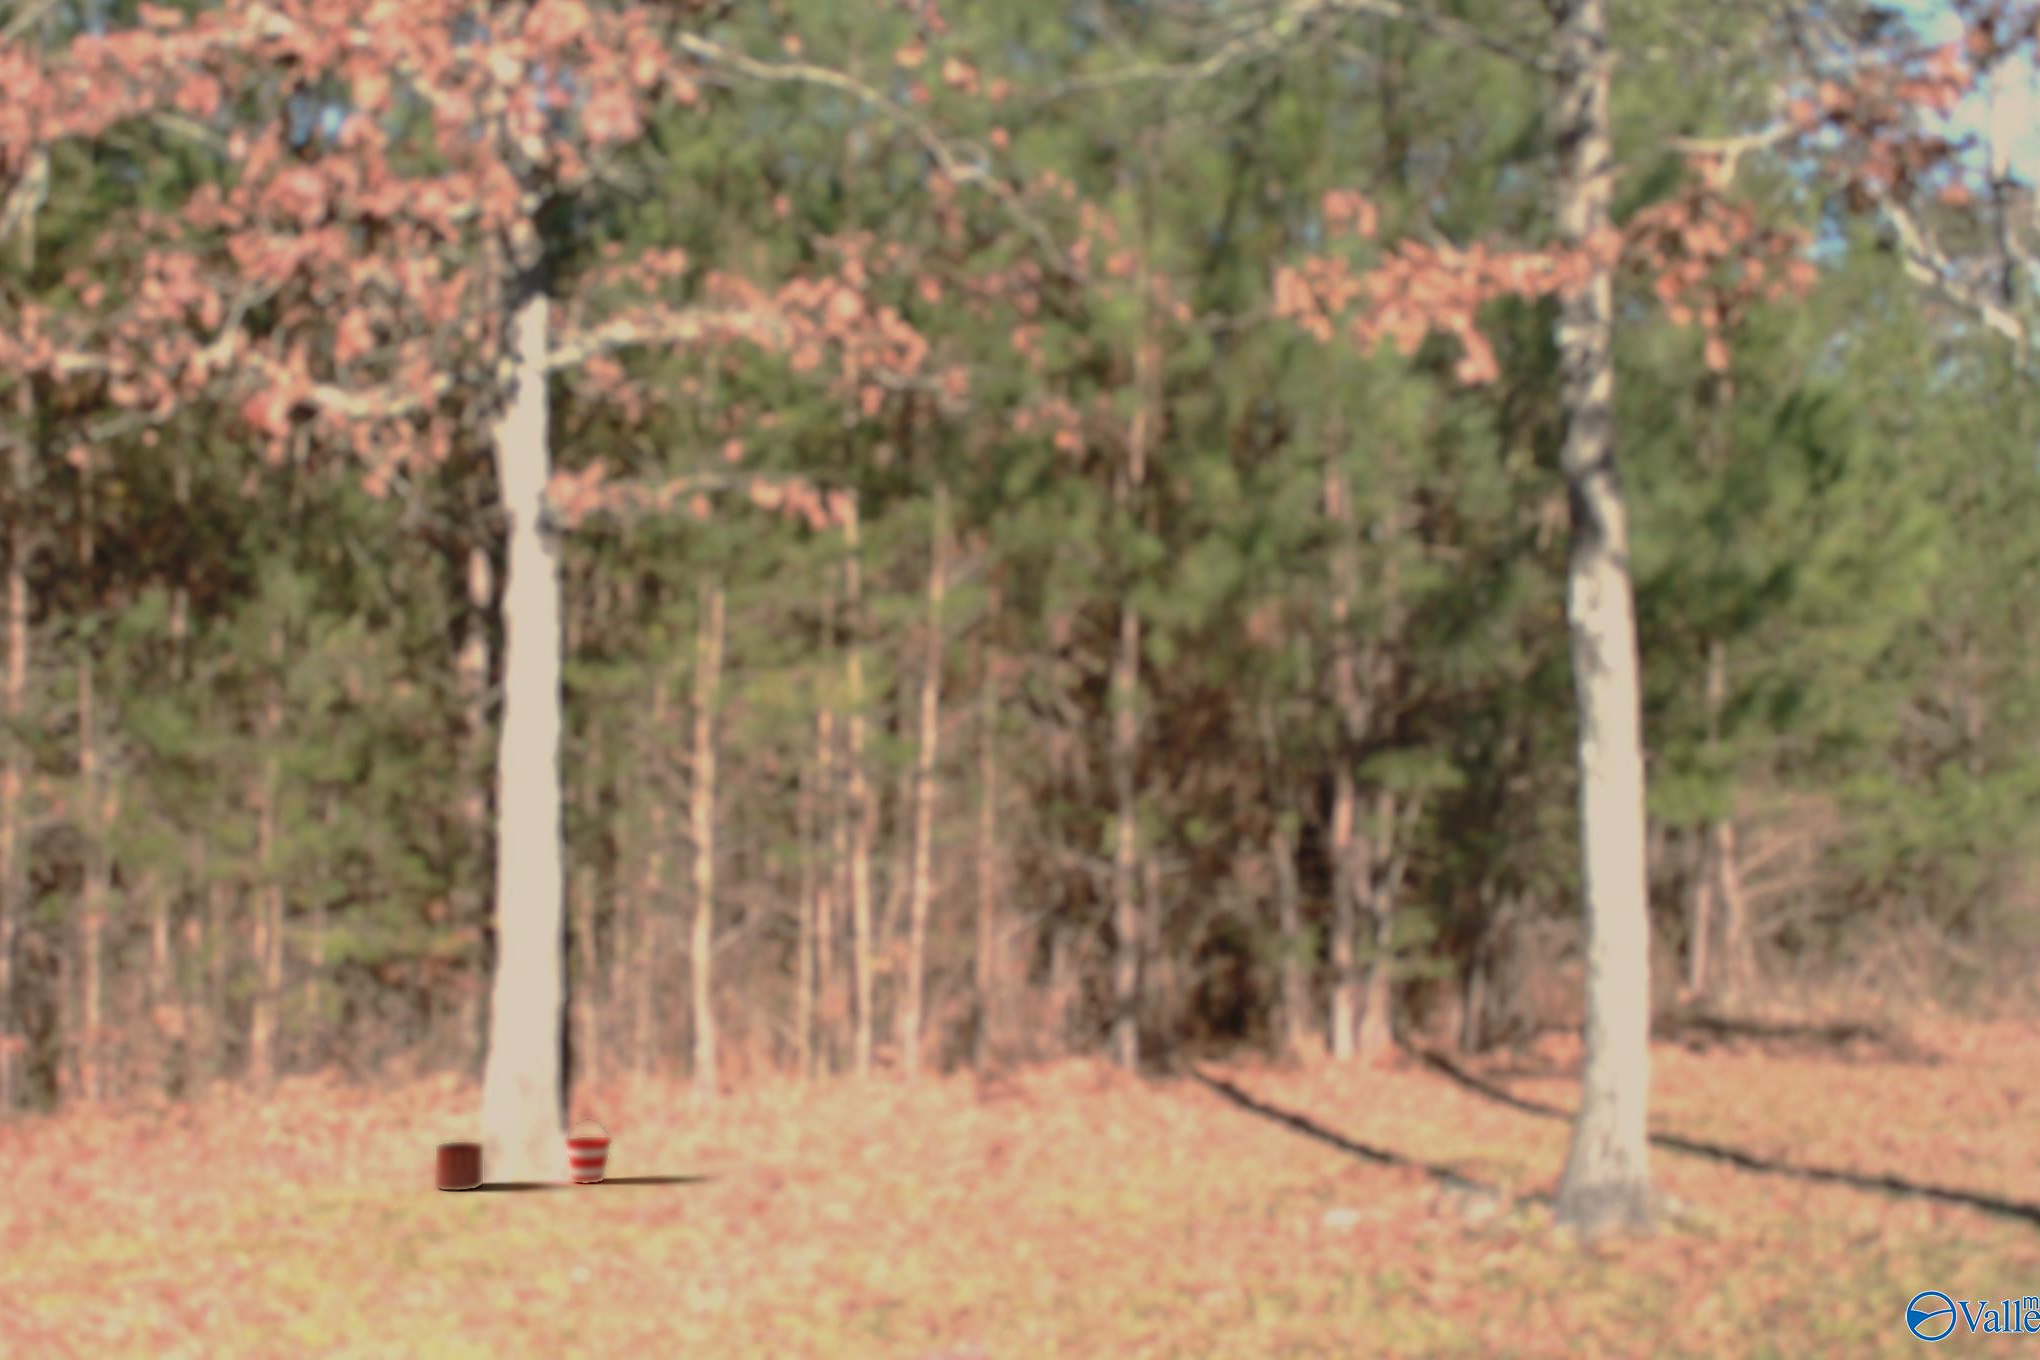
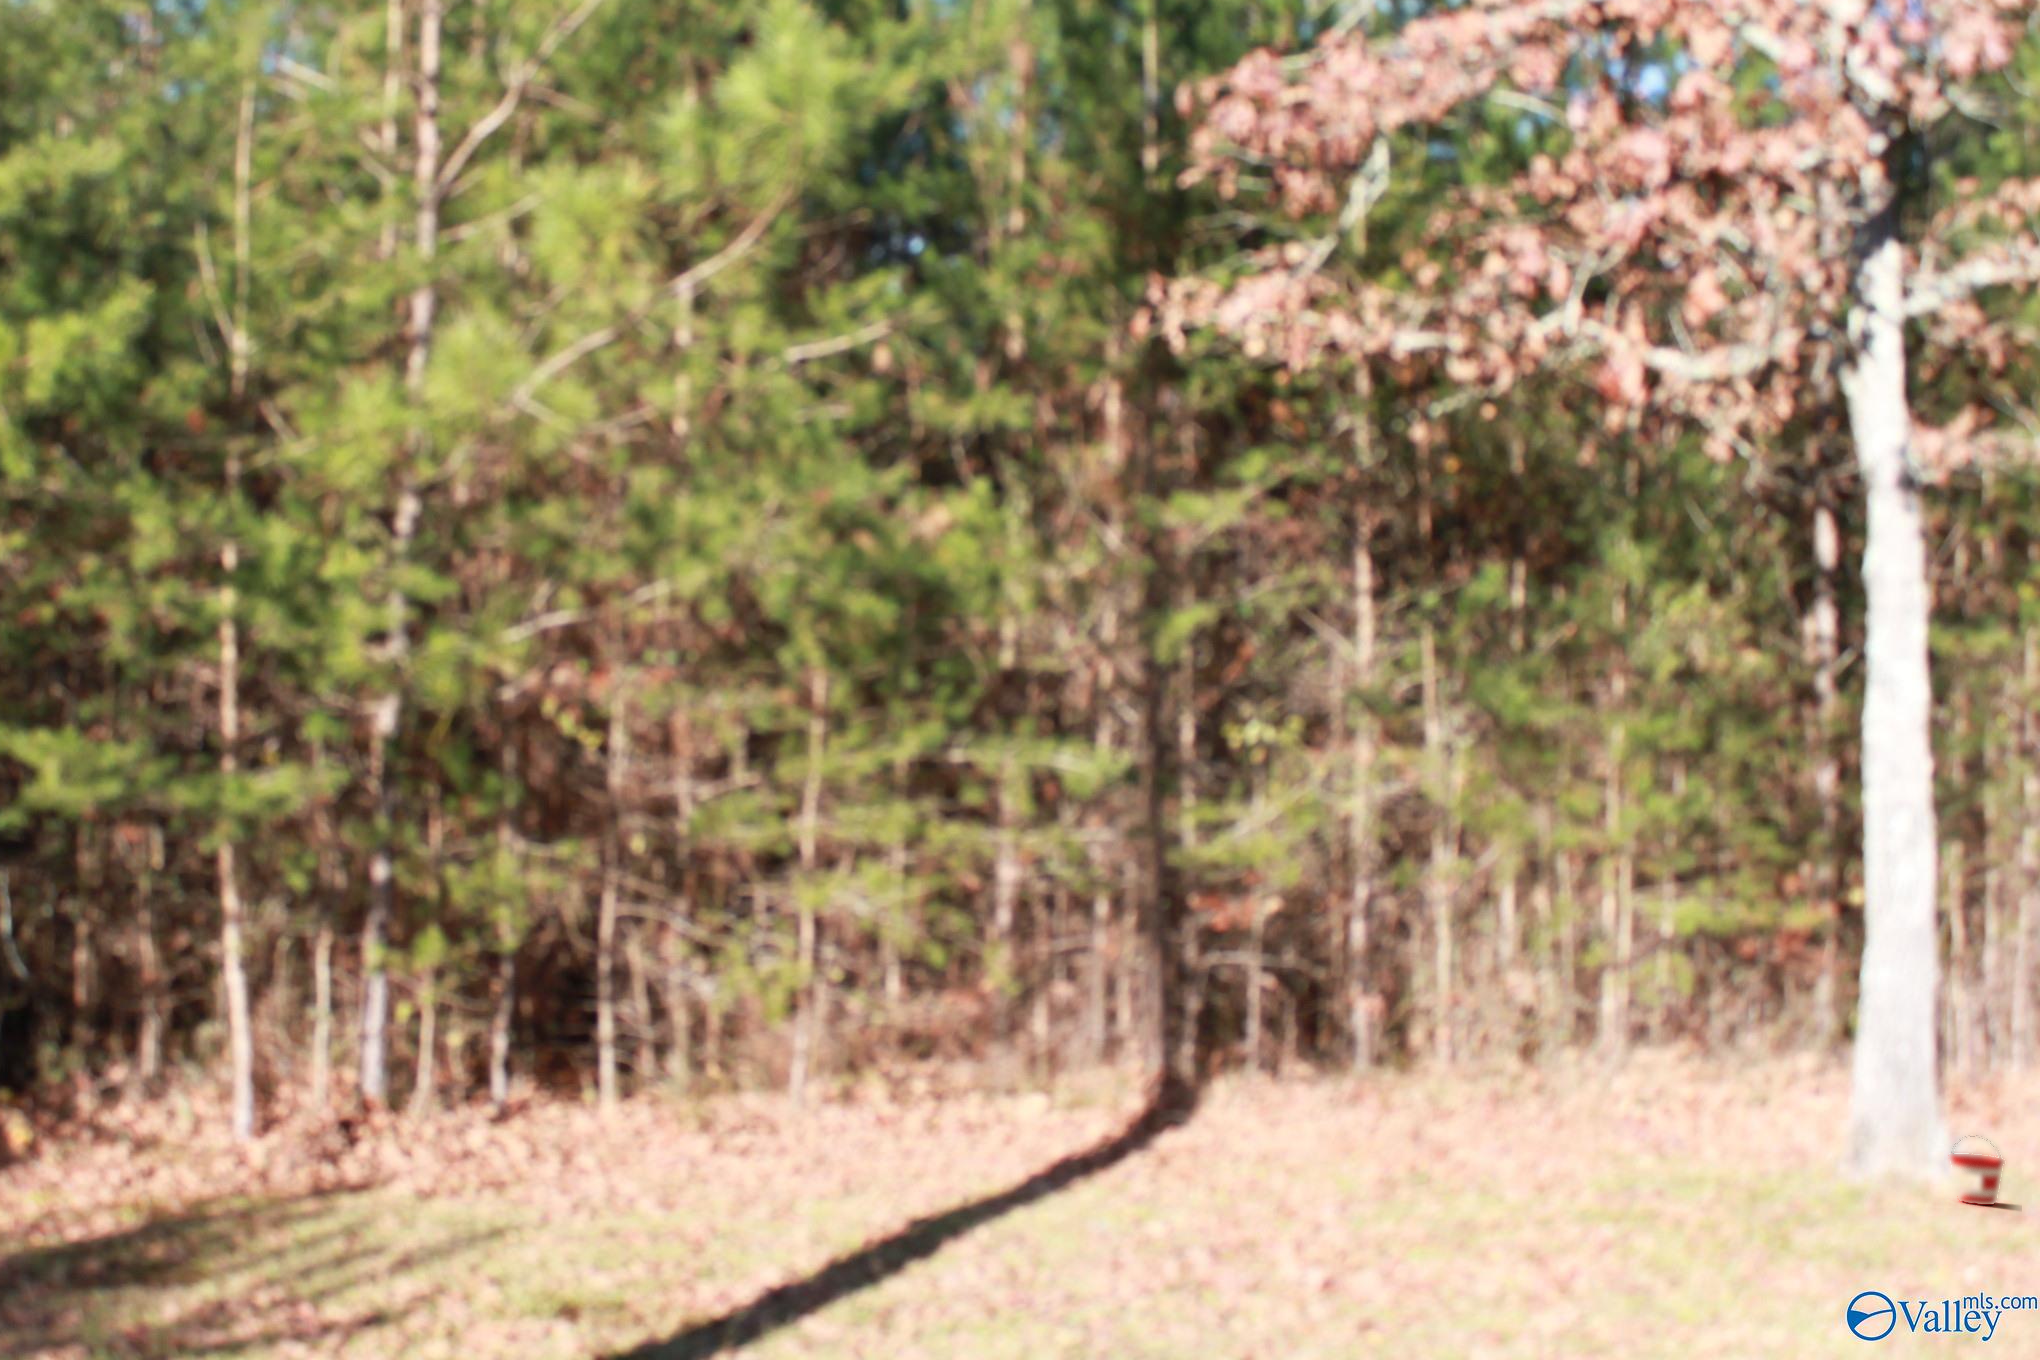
planter: present [435,1142,483,1191] -> none [1801,1141,1854,1192]

